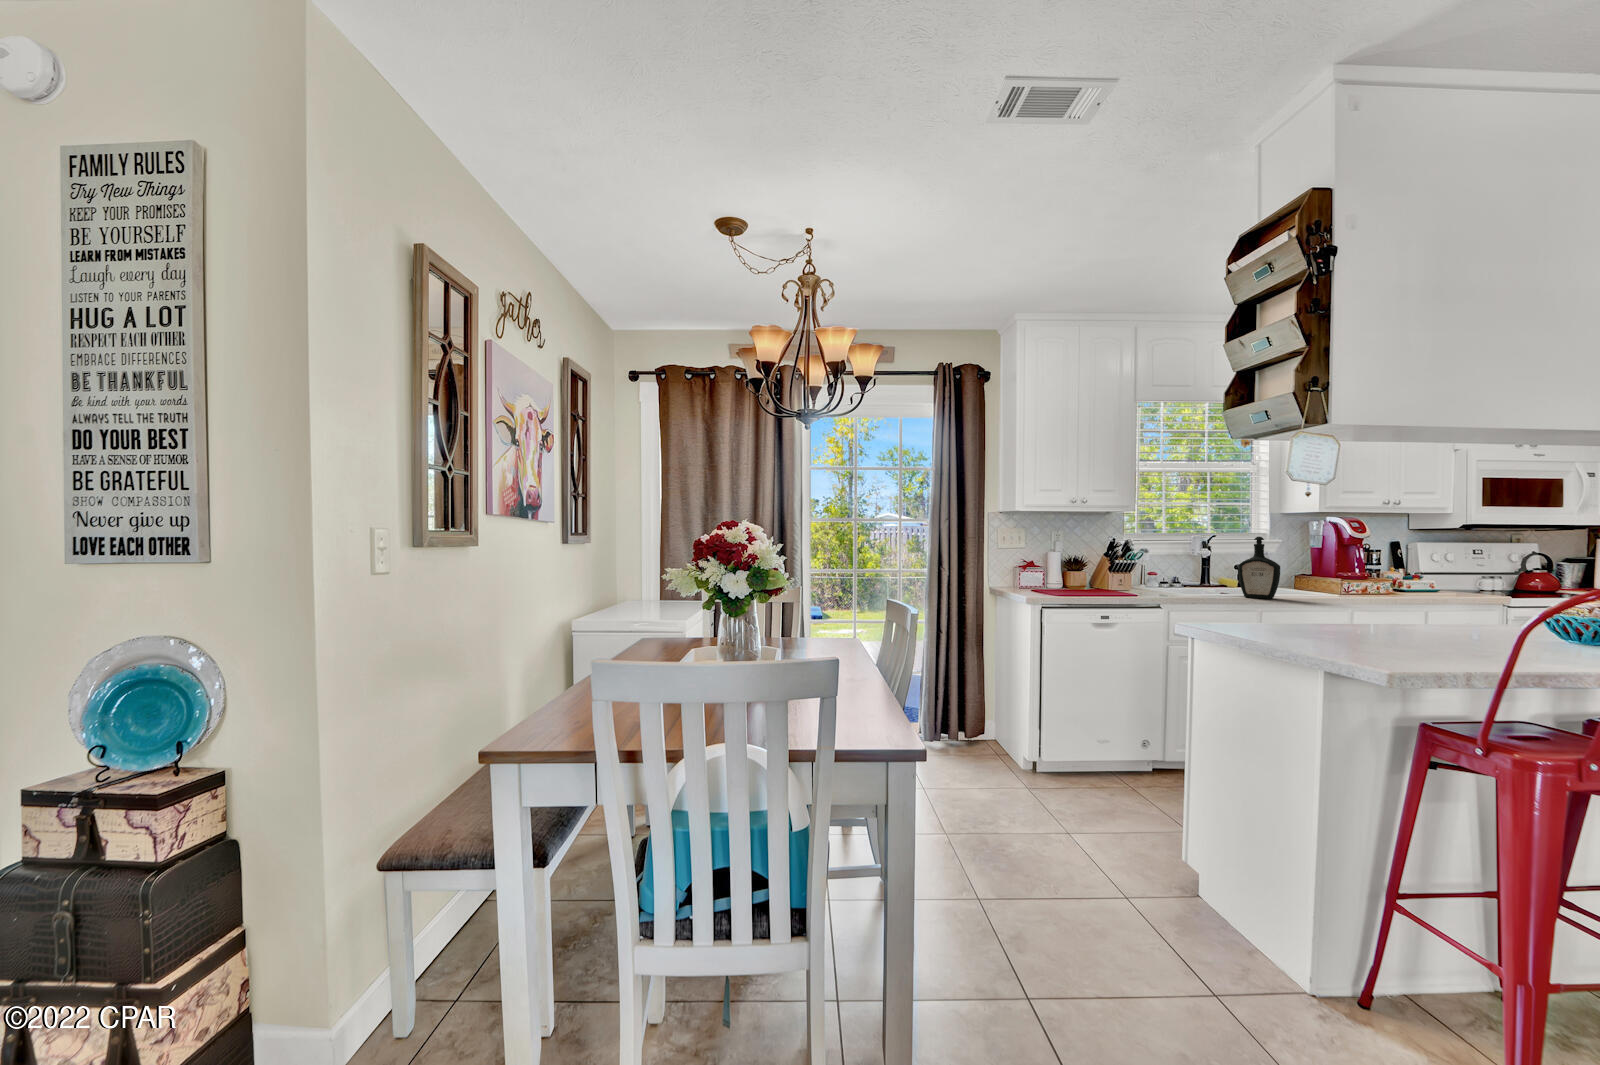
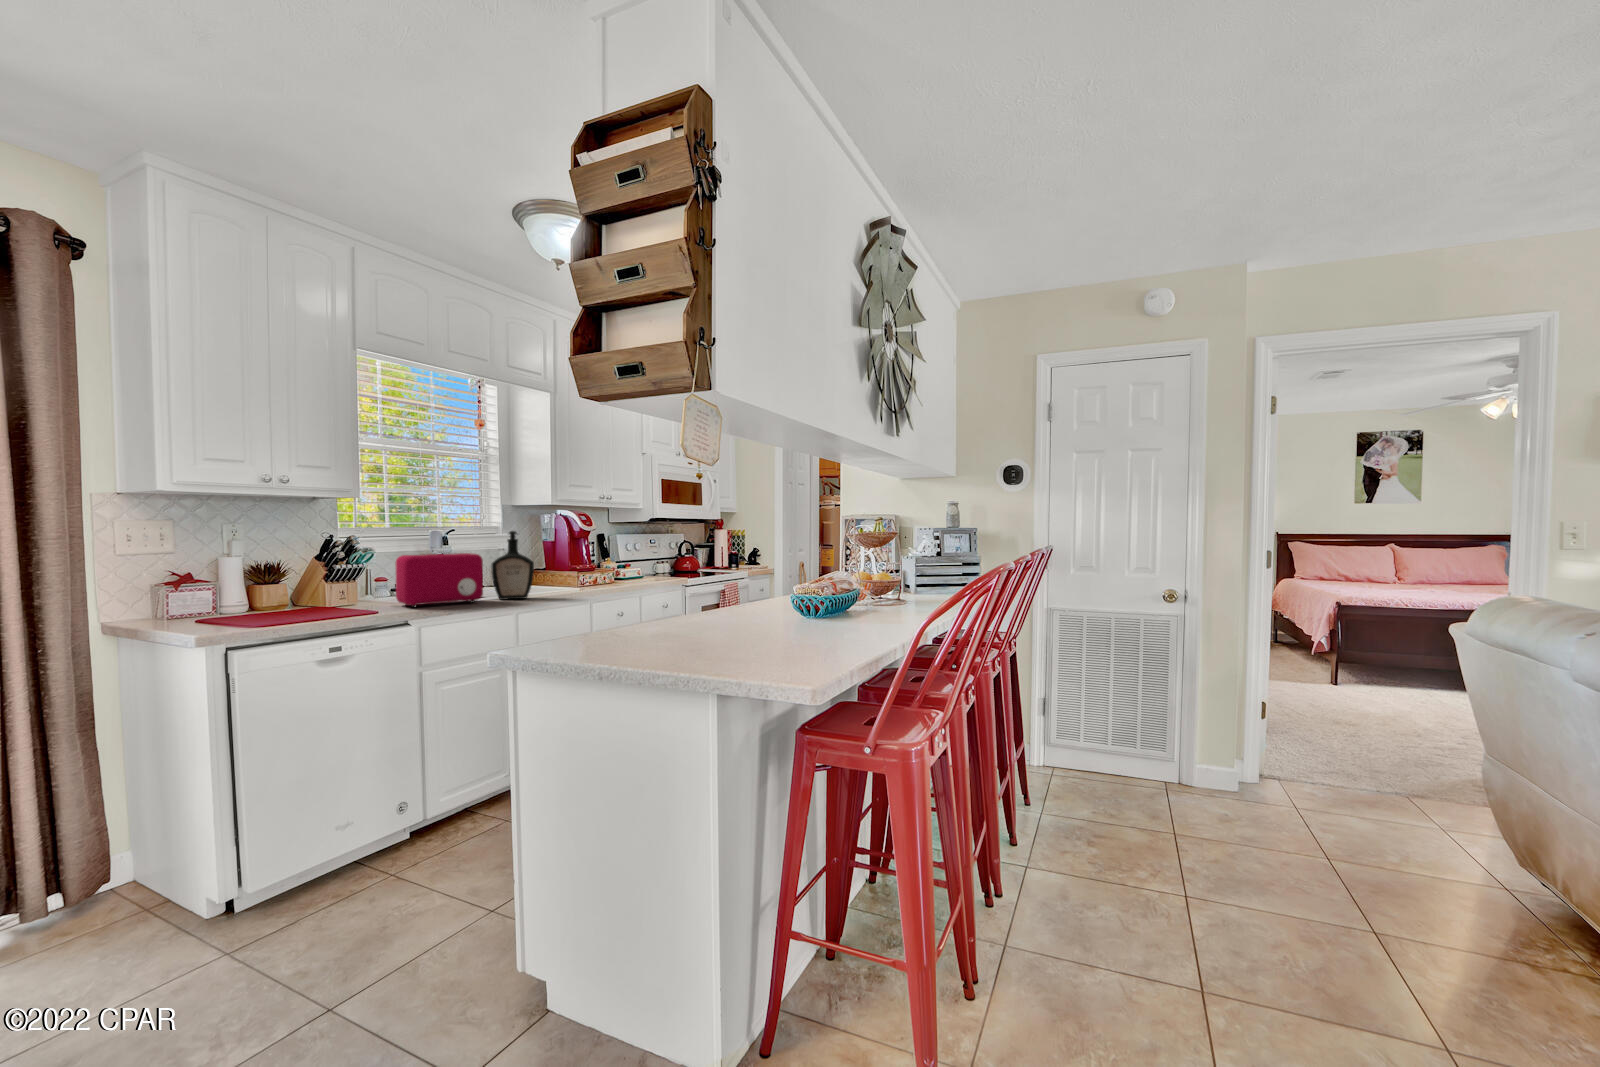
toaster: none [1155,555,1227,597] -> present [396,553,483,607]

